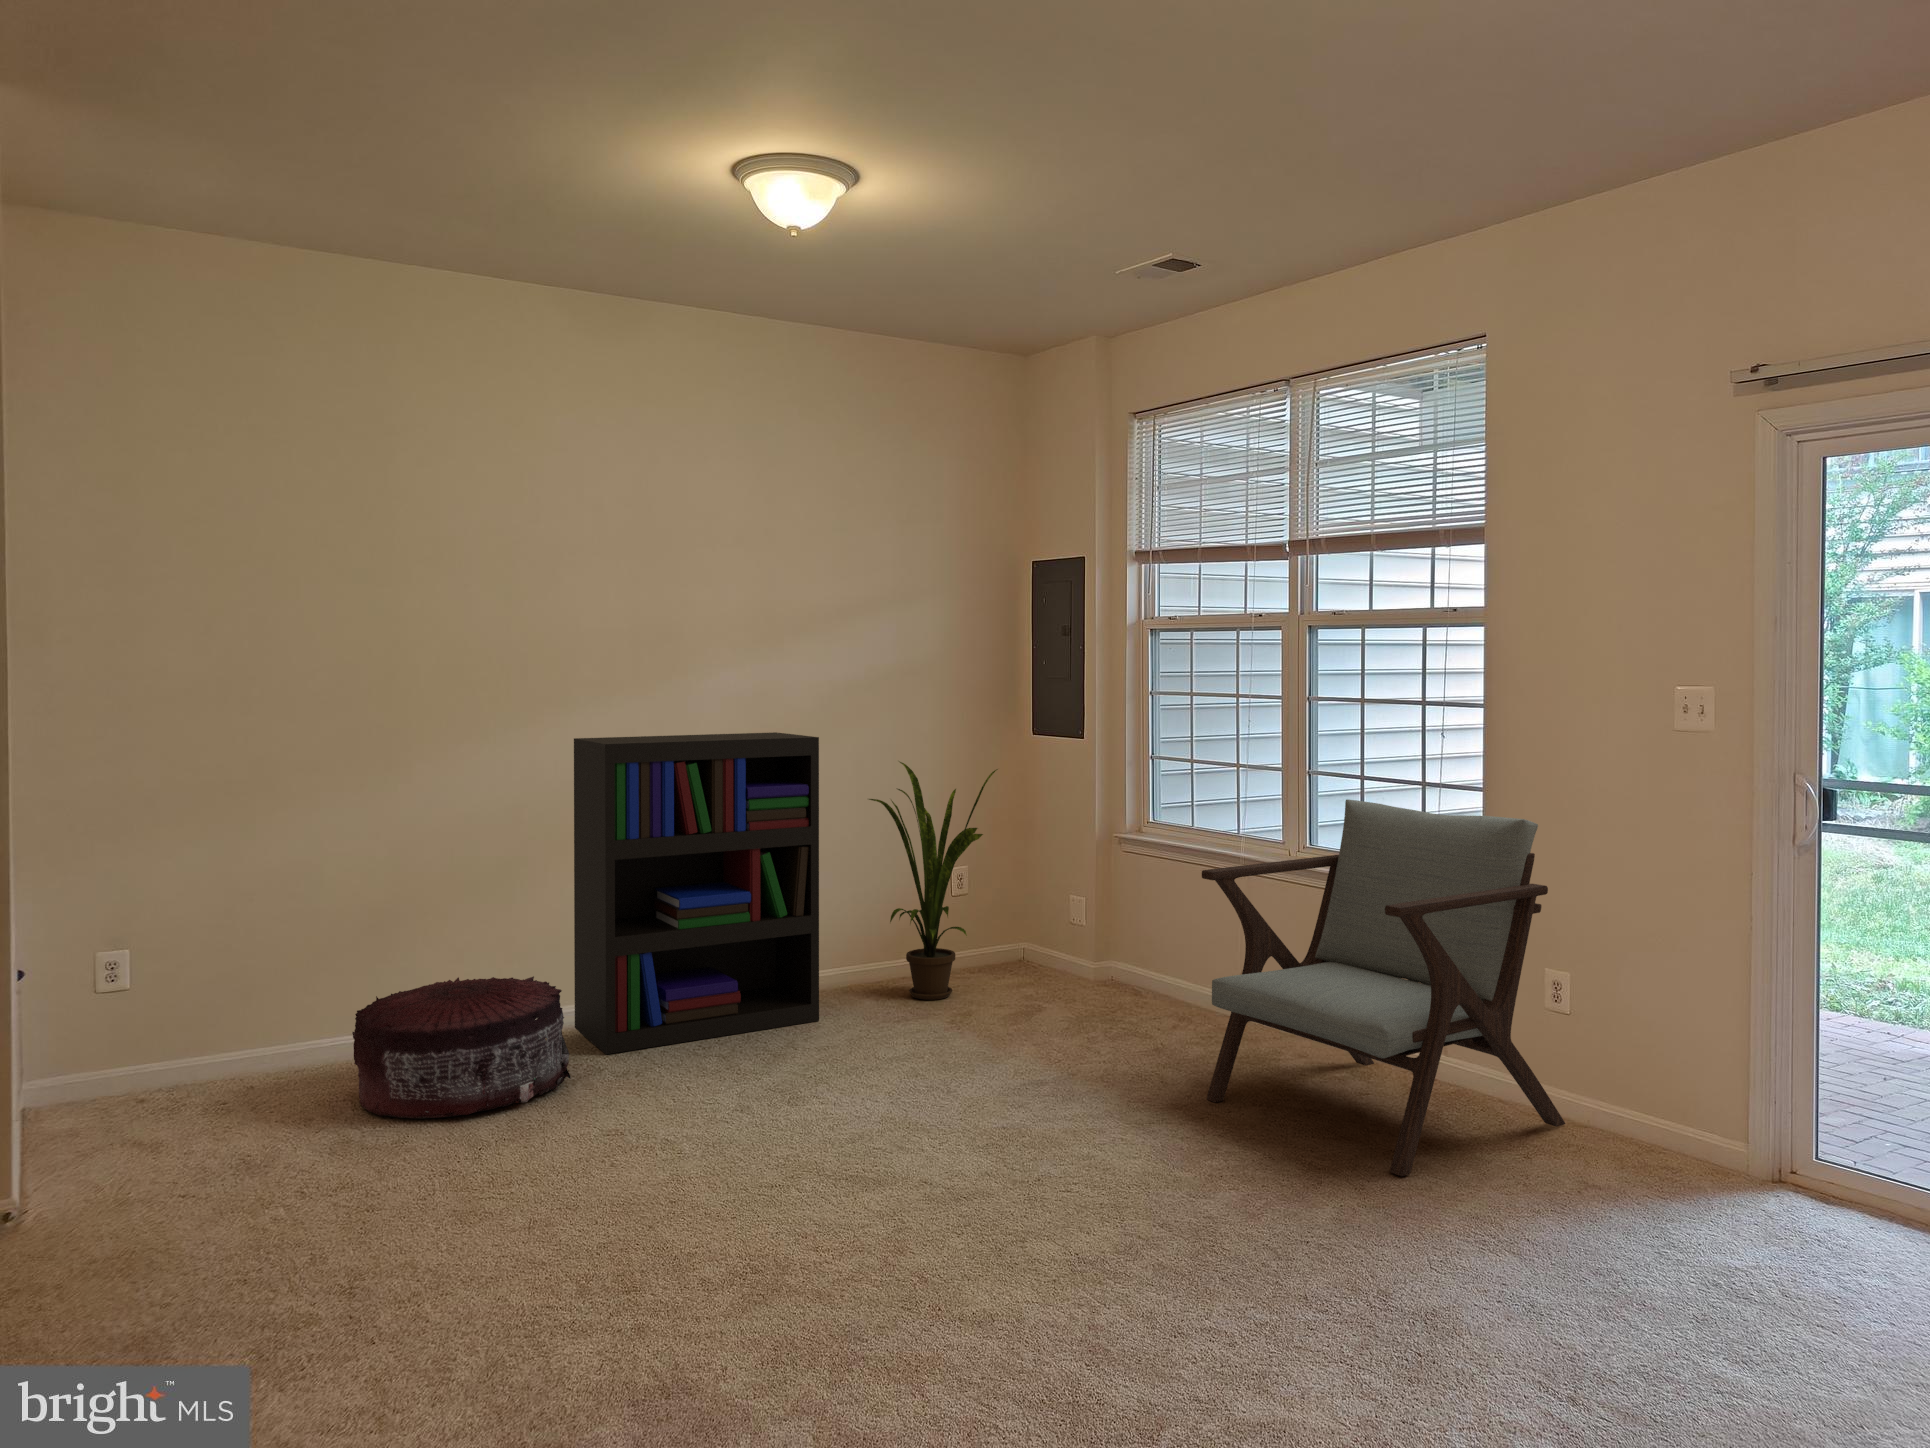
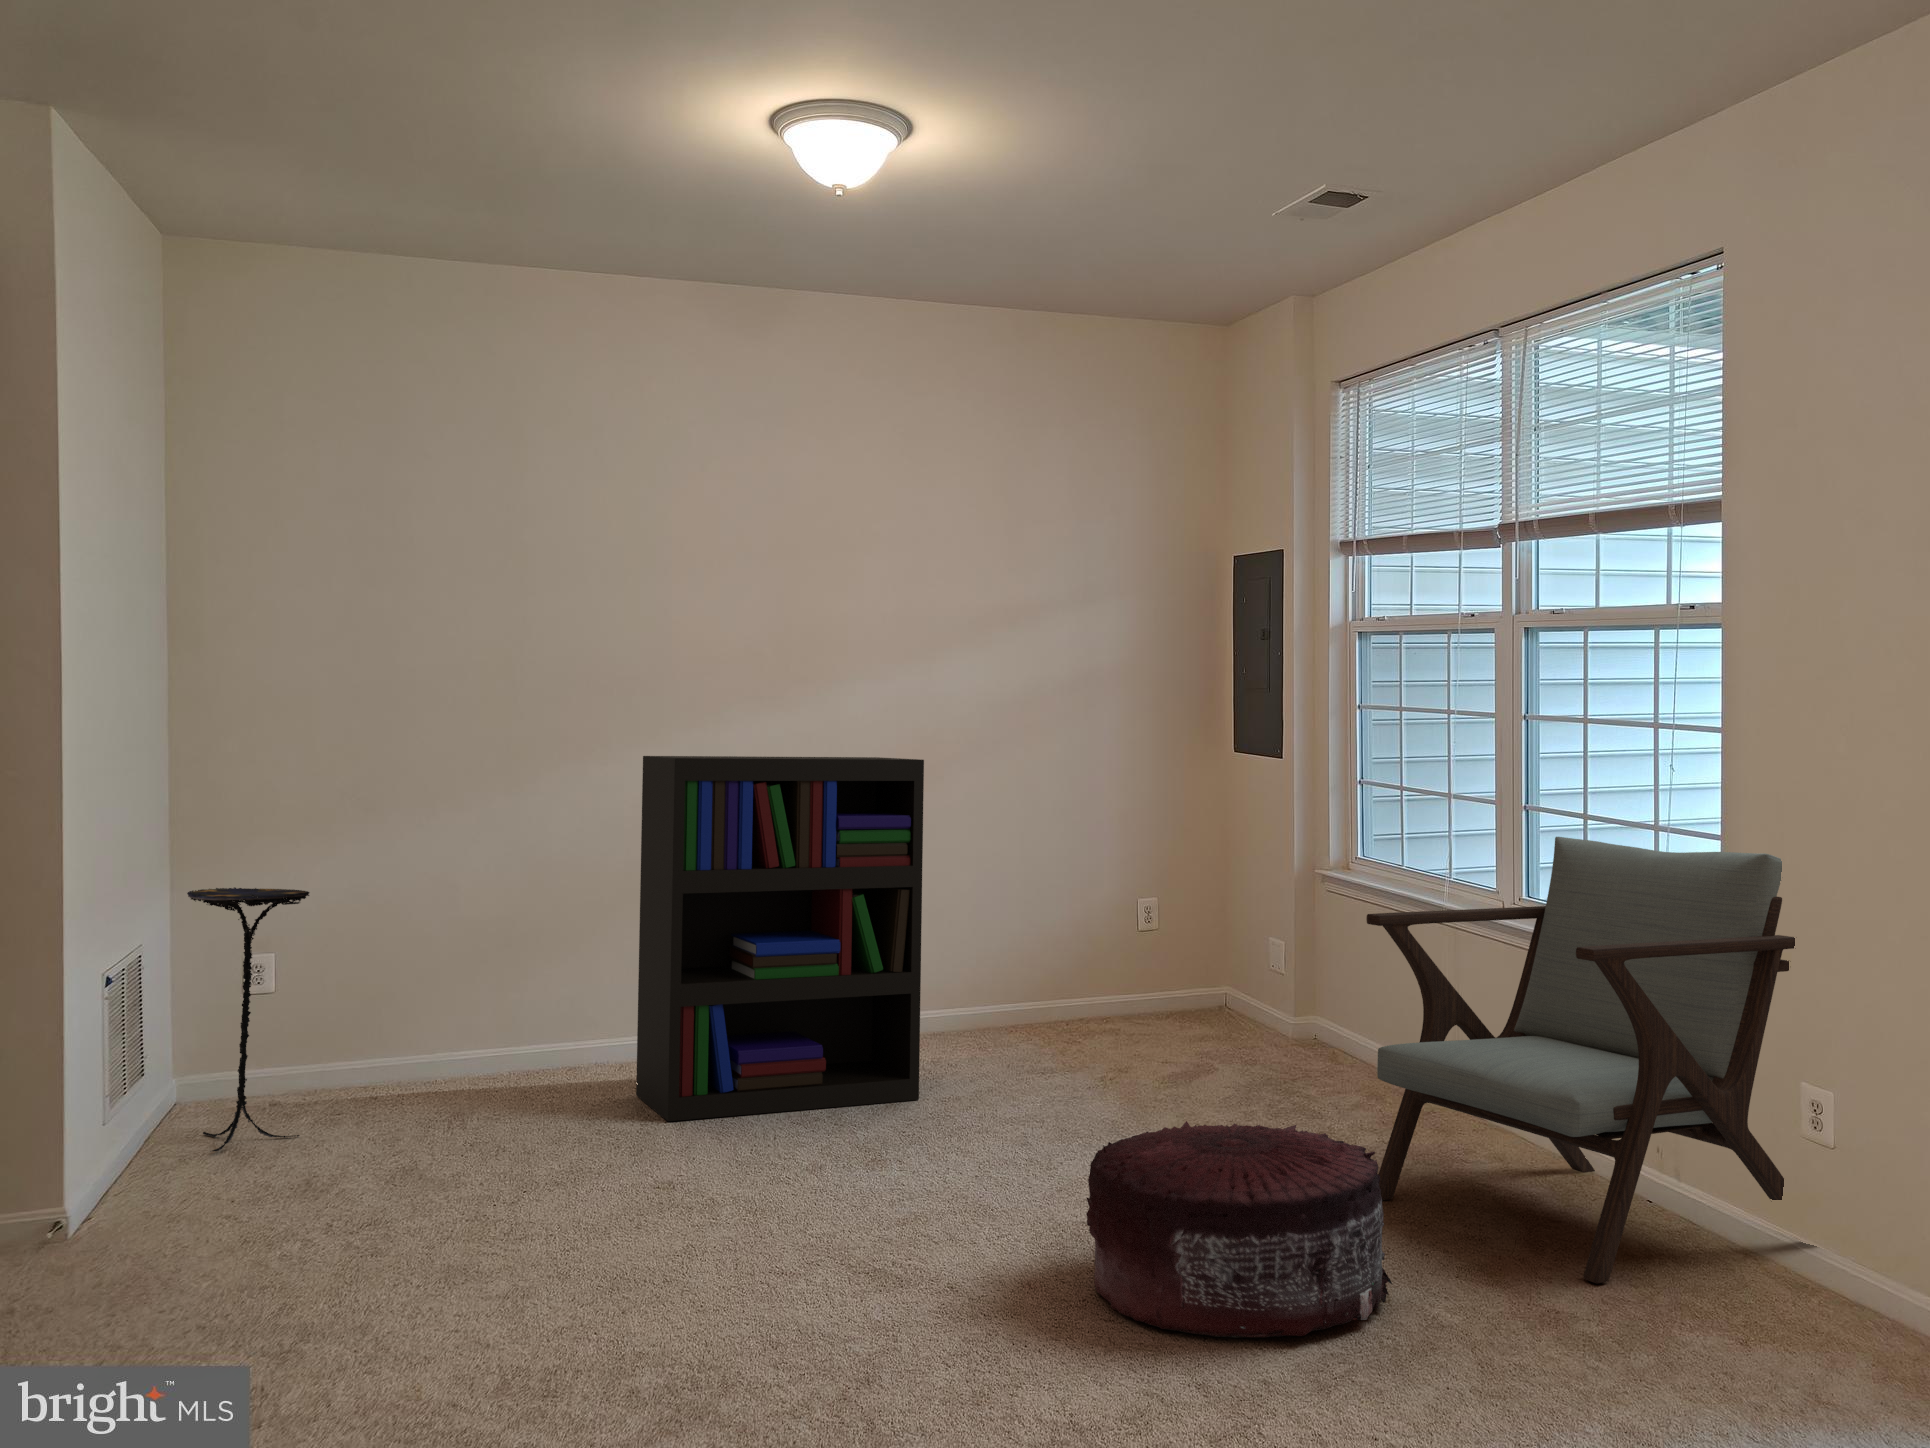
house plant: present [869,762,998,1000] -> none [980,797,1142,1084]
side table: none [158,869,275,1110] -> present [187,887,309,1151]
pouf: present [352,976,570,1118] -> present [1086,1121,1392,1338]

